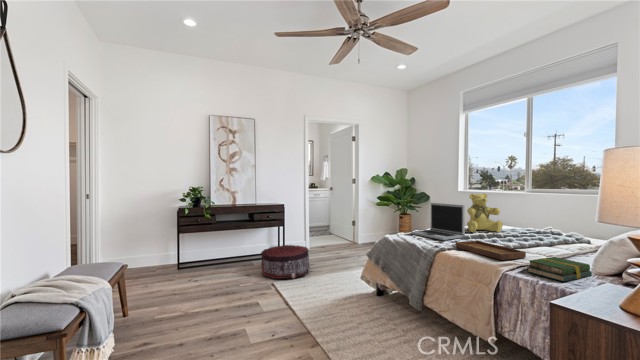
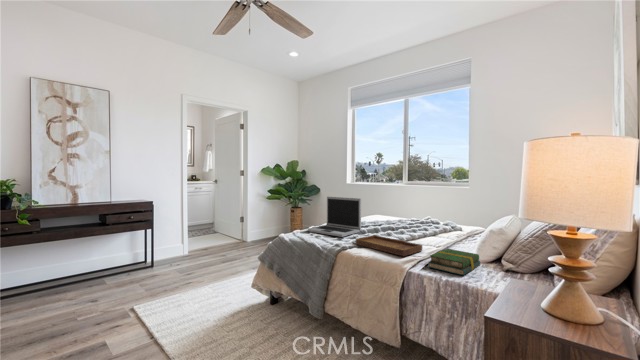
teddy bear: present [467,193,503,232] -> none [362,186,393,225]
pouf: present [261,245,309,279] -> none [116,251,187,300]

